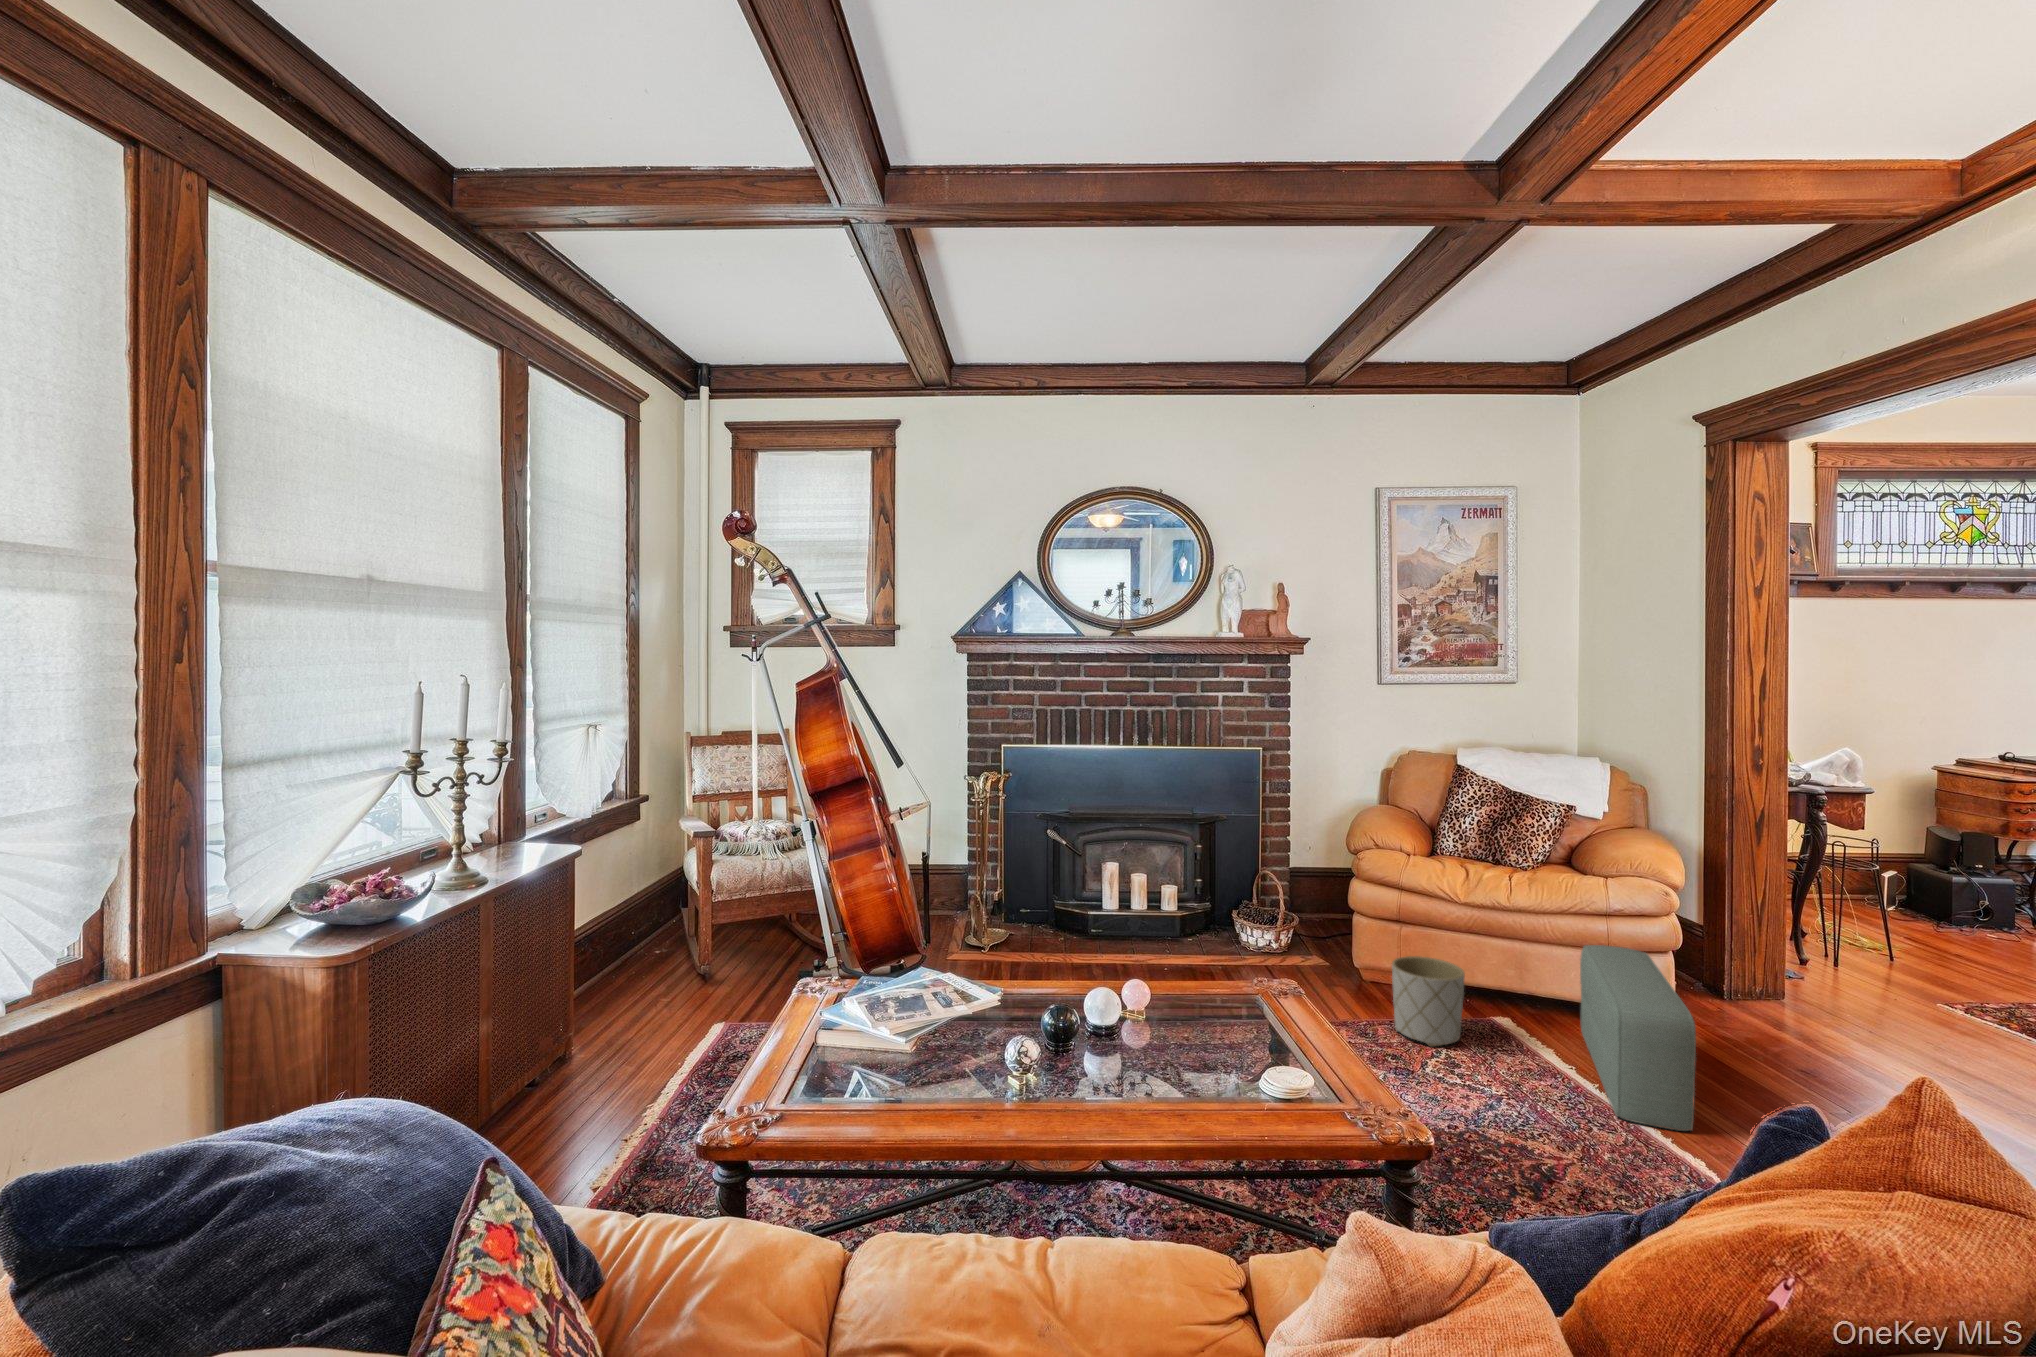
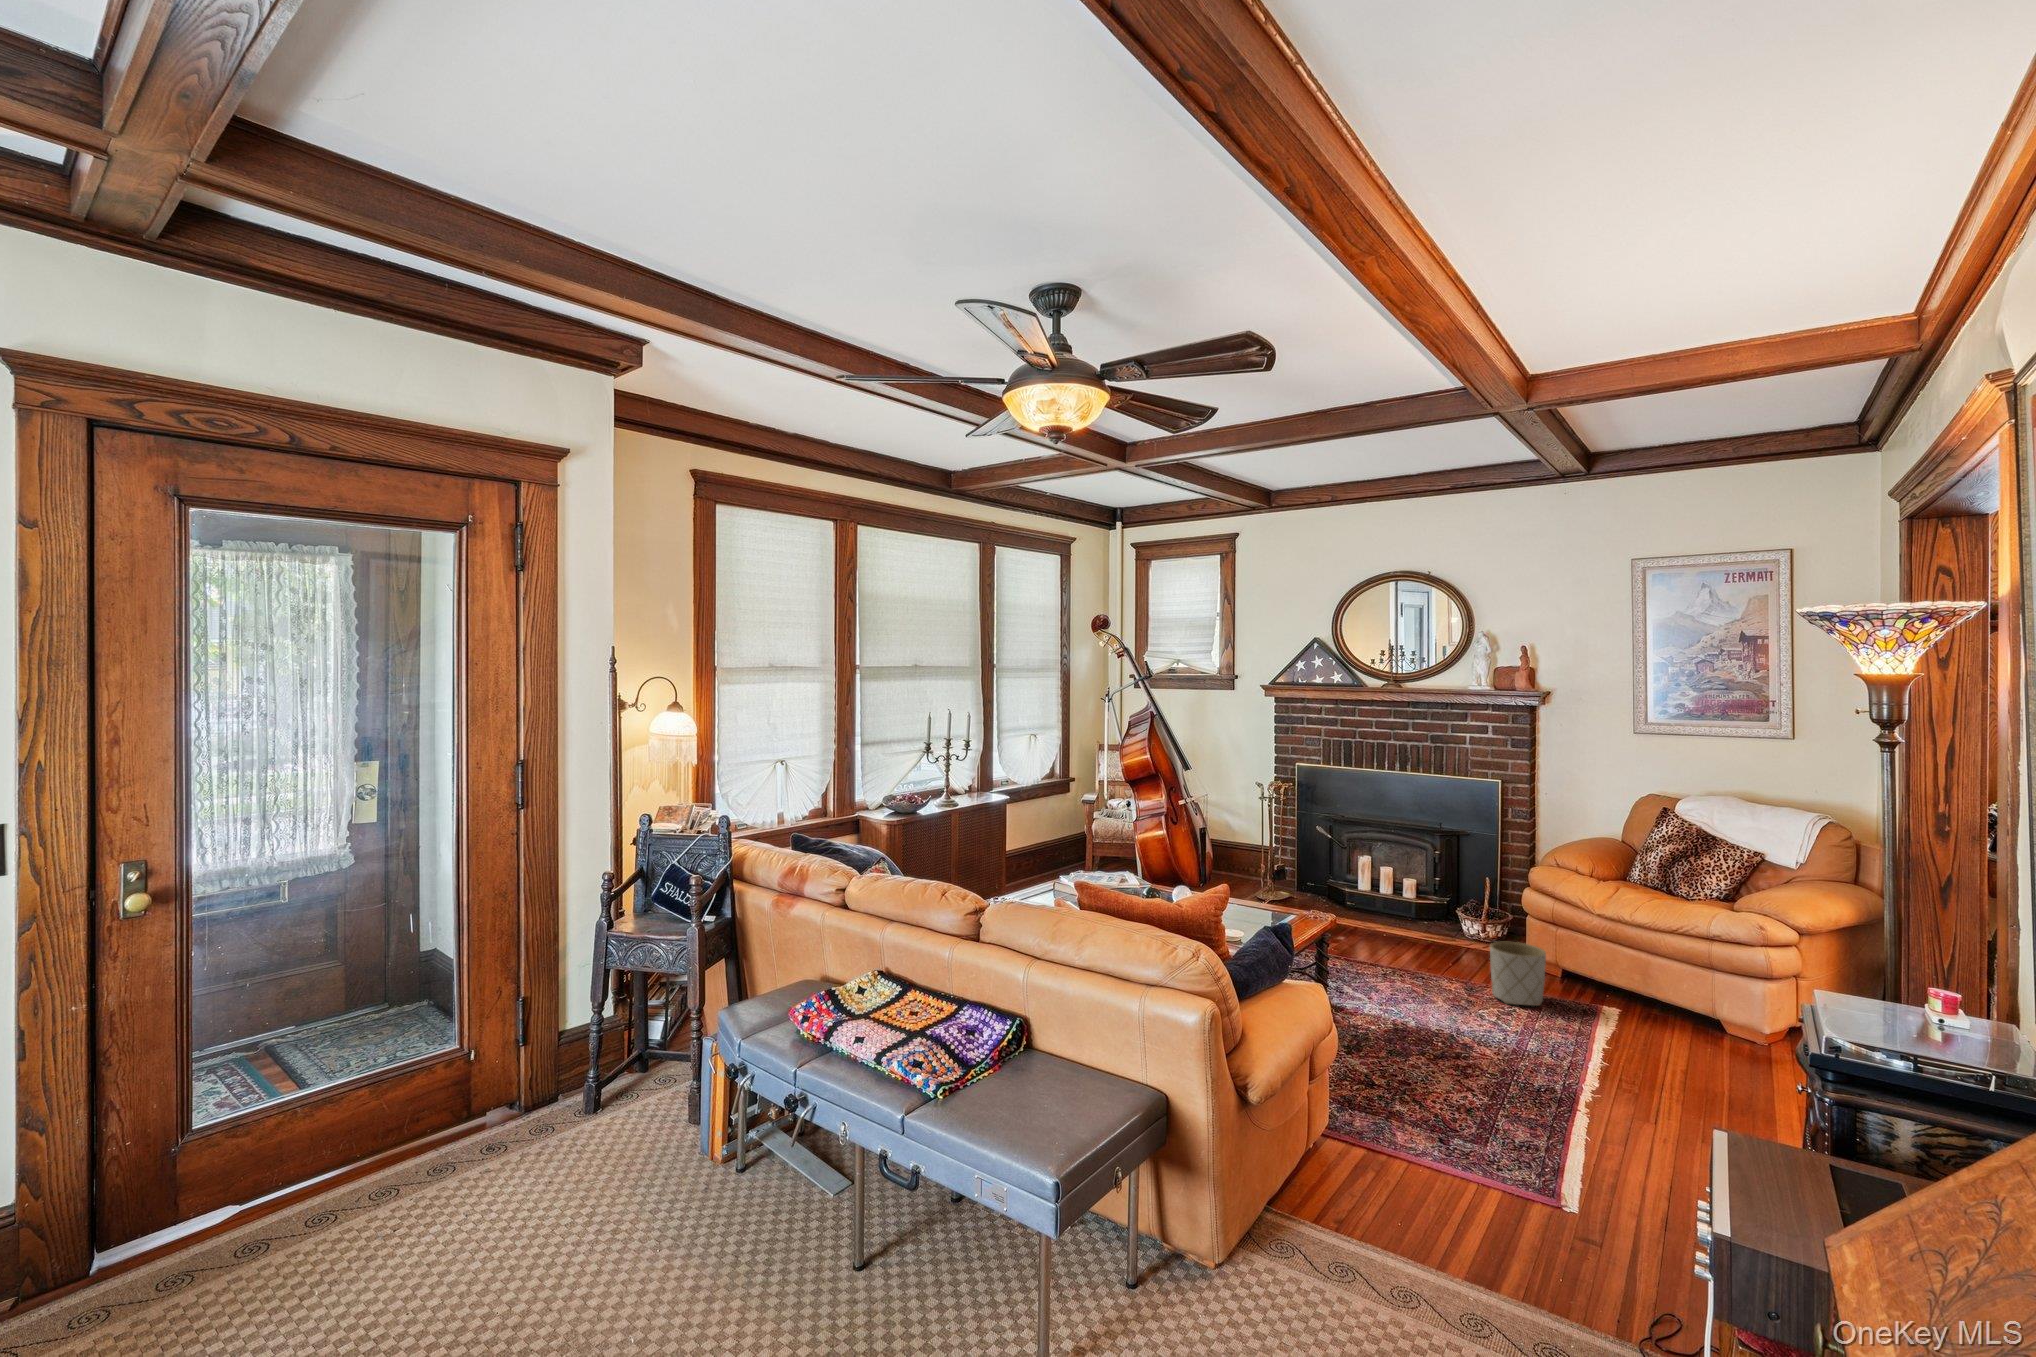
pouf: present [1580,945,1696,1131] -> none [1568,953,1705,1069]

